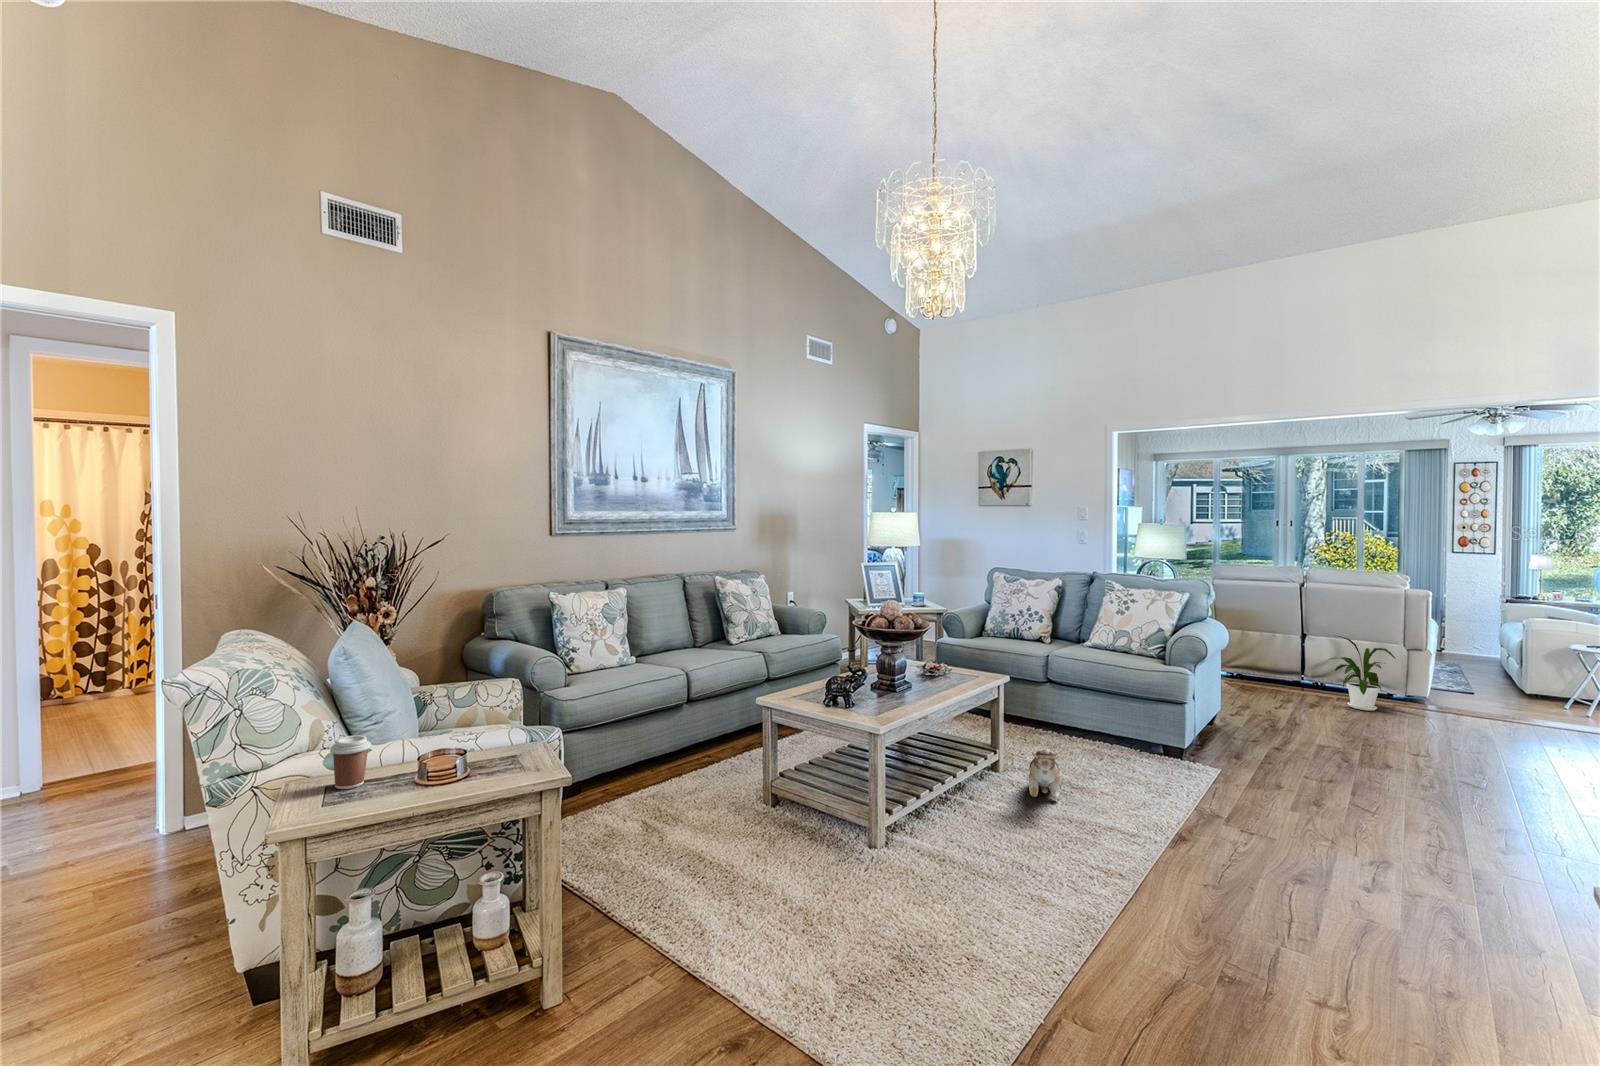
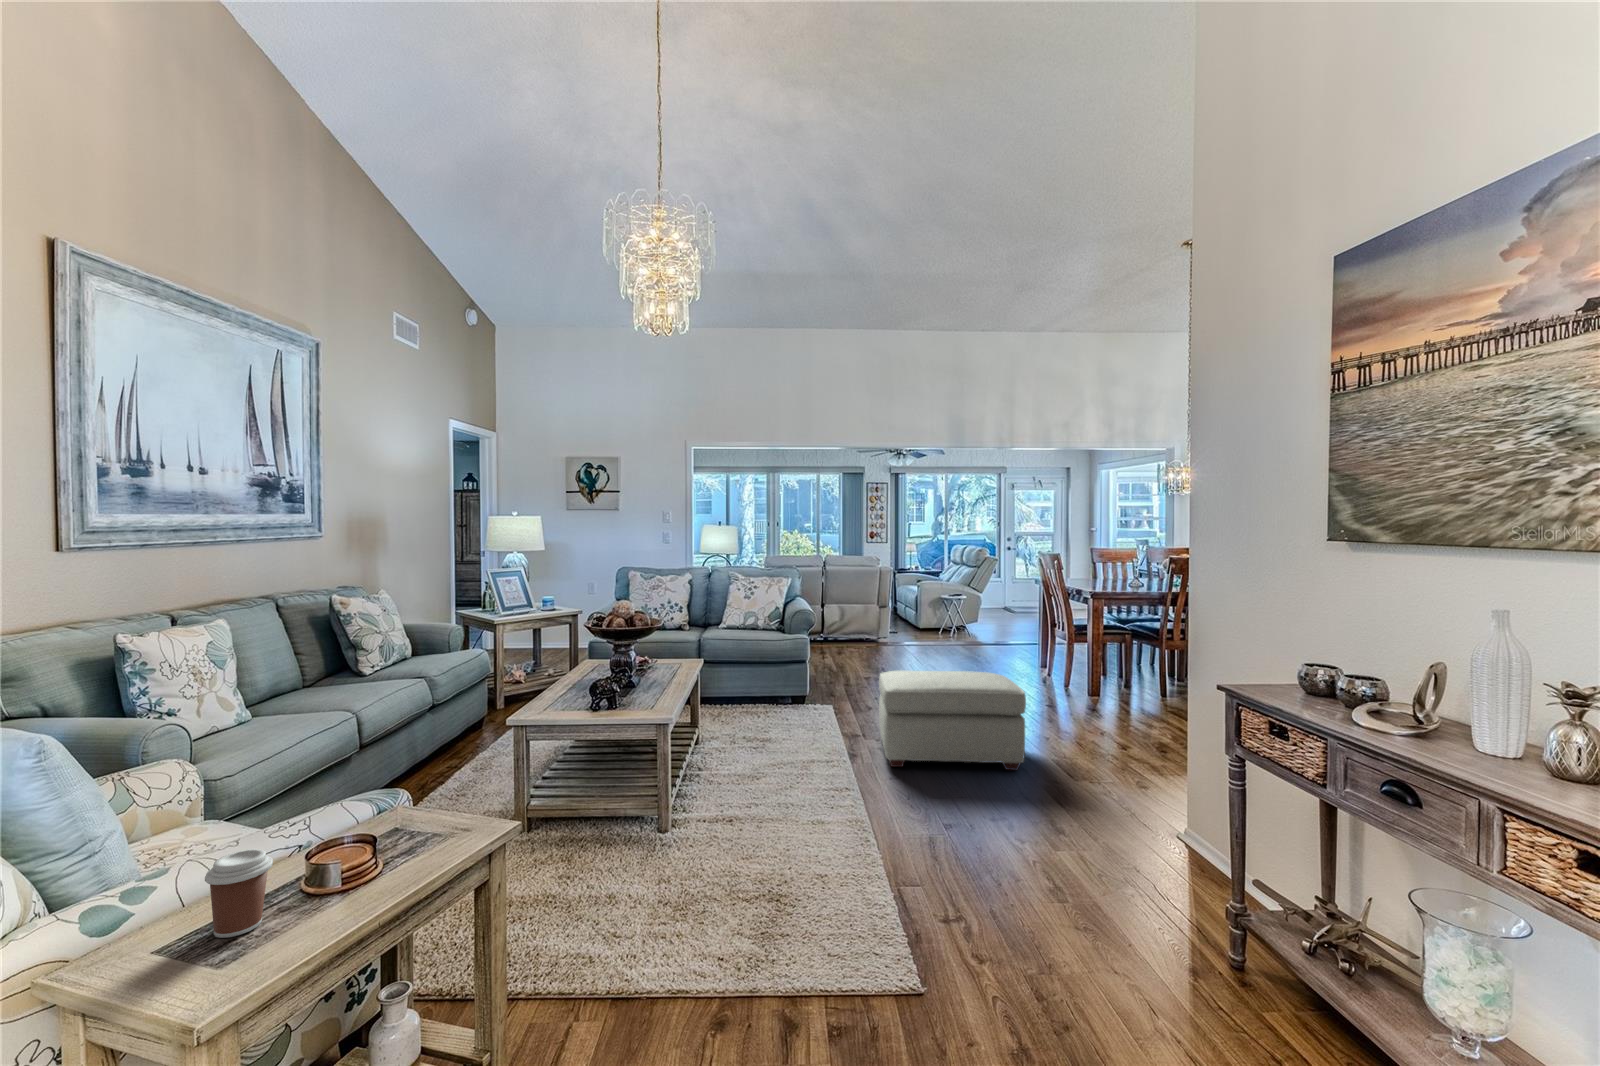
house plant: present [1327,636,1395,711] -> none [842,600,877,649]
ottoman: none [1206,744,1507,979] -> present [879,670,1026,770]
plush toy: present [1029,748,1061,799] -> none [733,708,767,751]

